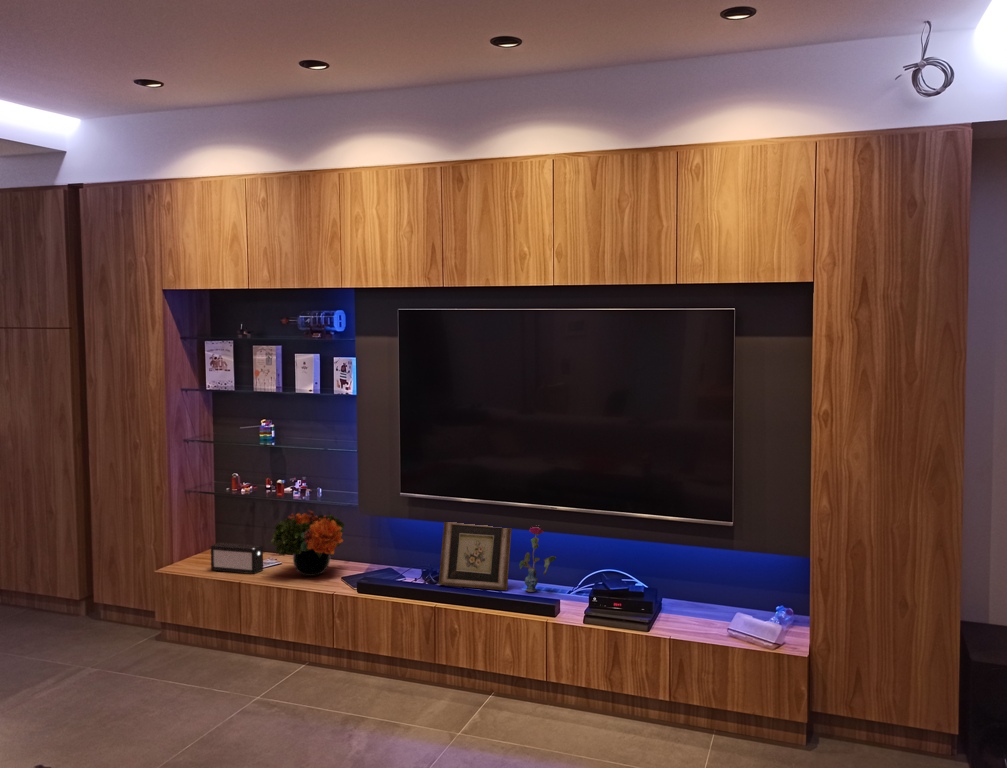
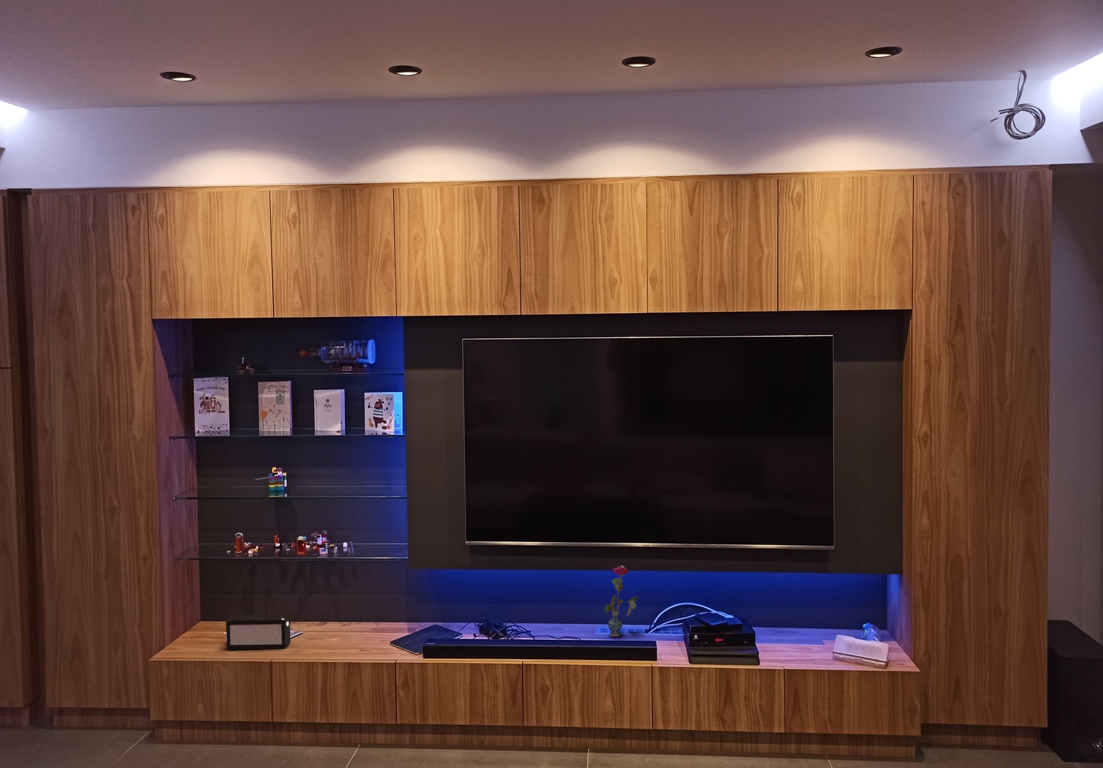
flower arrangement: present [271,510,344,576] -> none [308,569,394,644]
picture frame: present [439,522,512,590] -> none [513,564,590,639]

